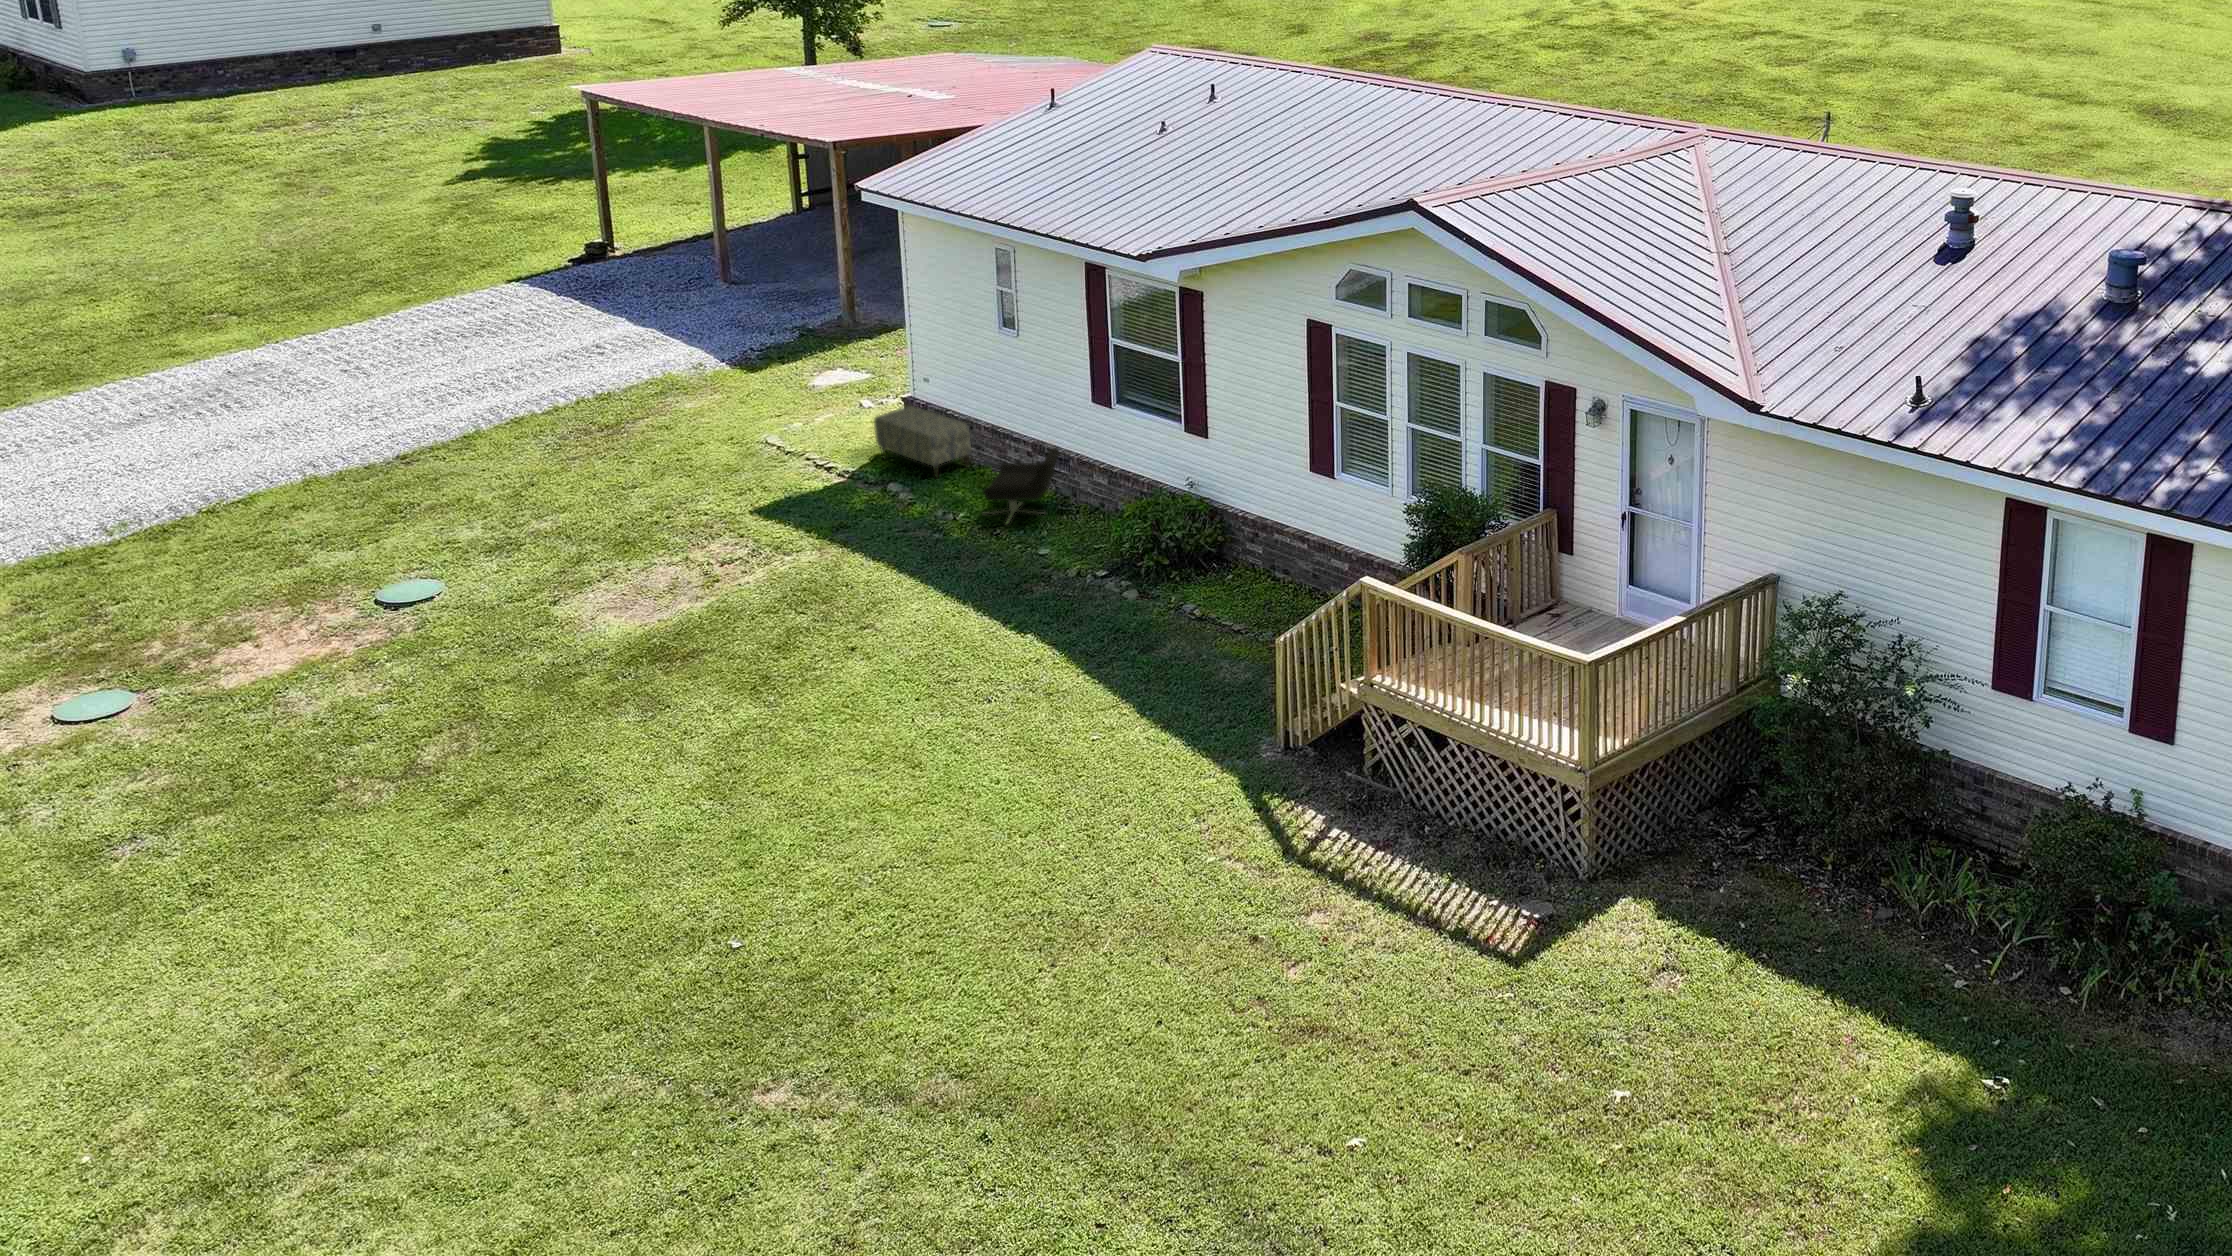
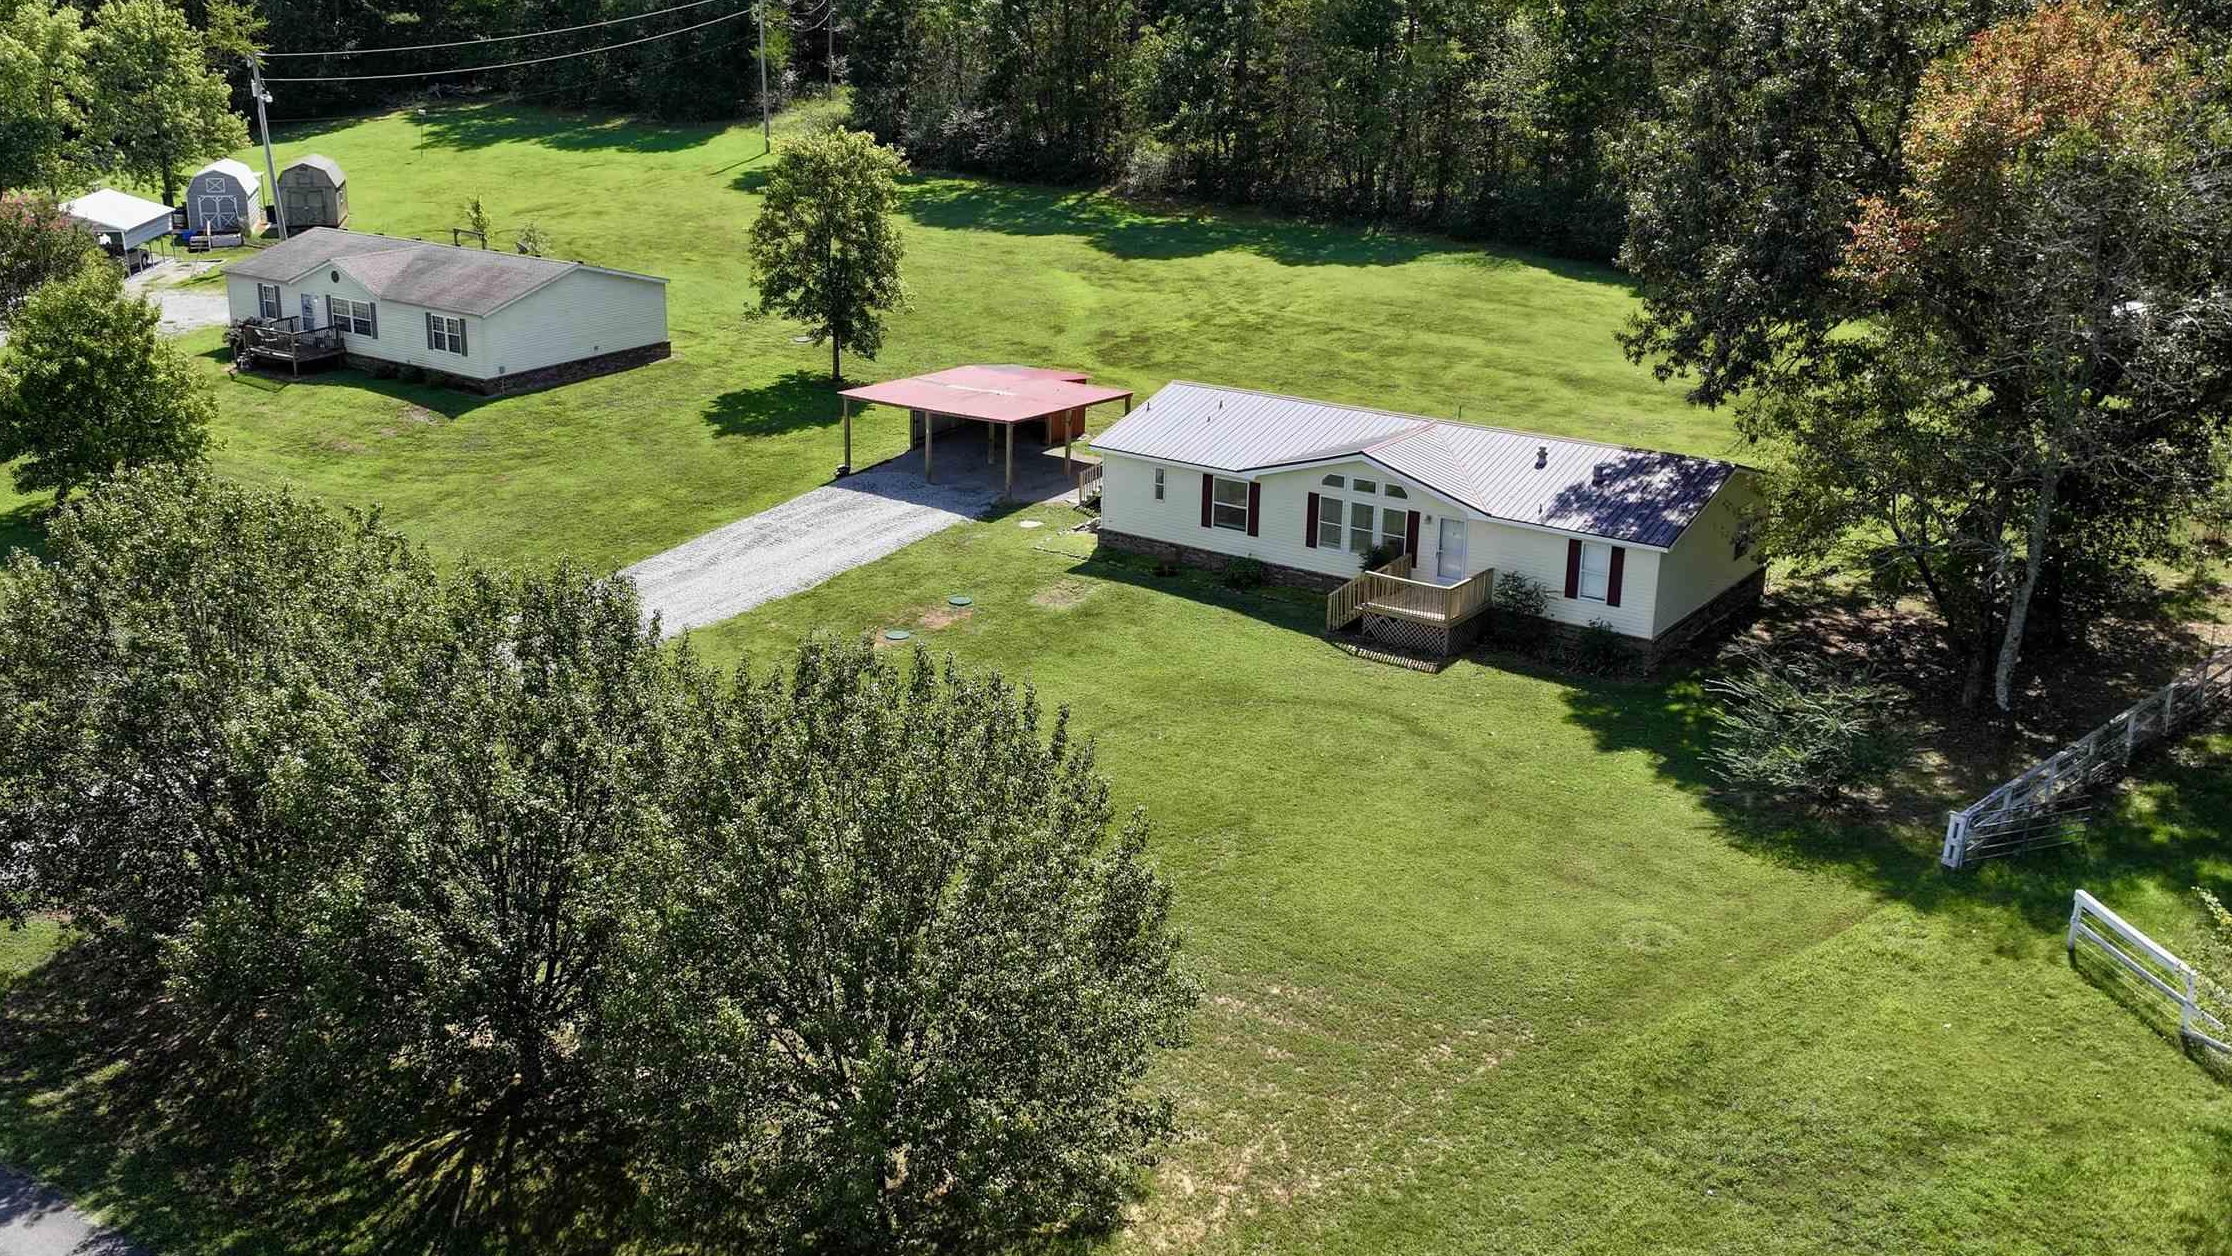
bench: present [874,406,971,477] -> none [1091,532,1133,560]

